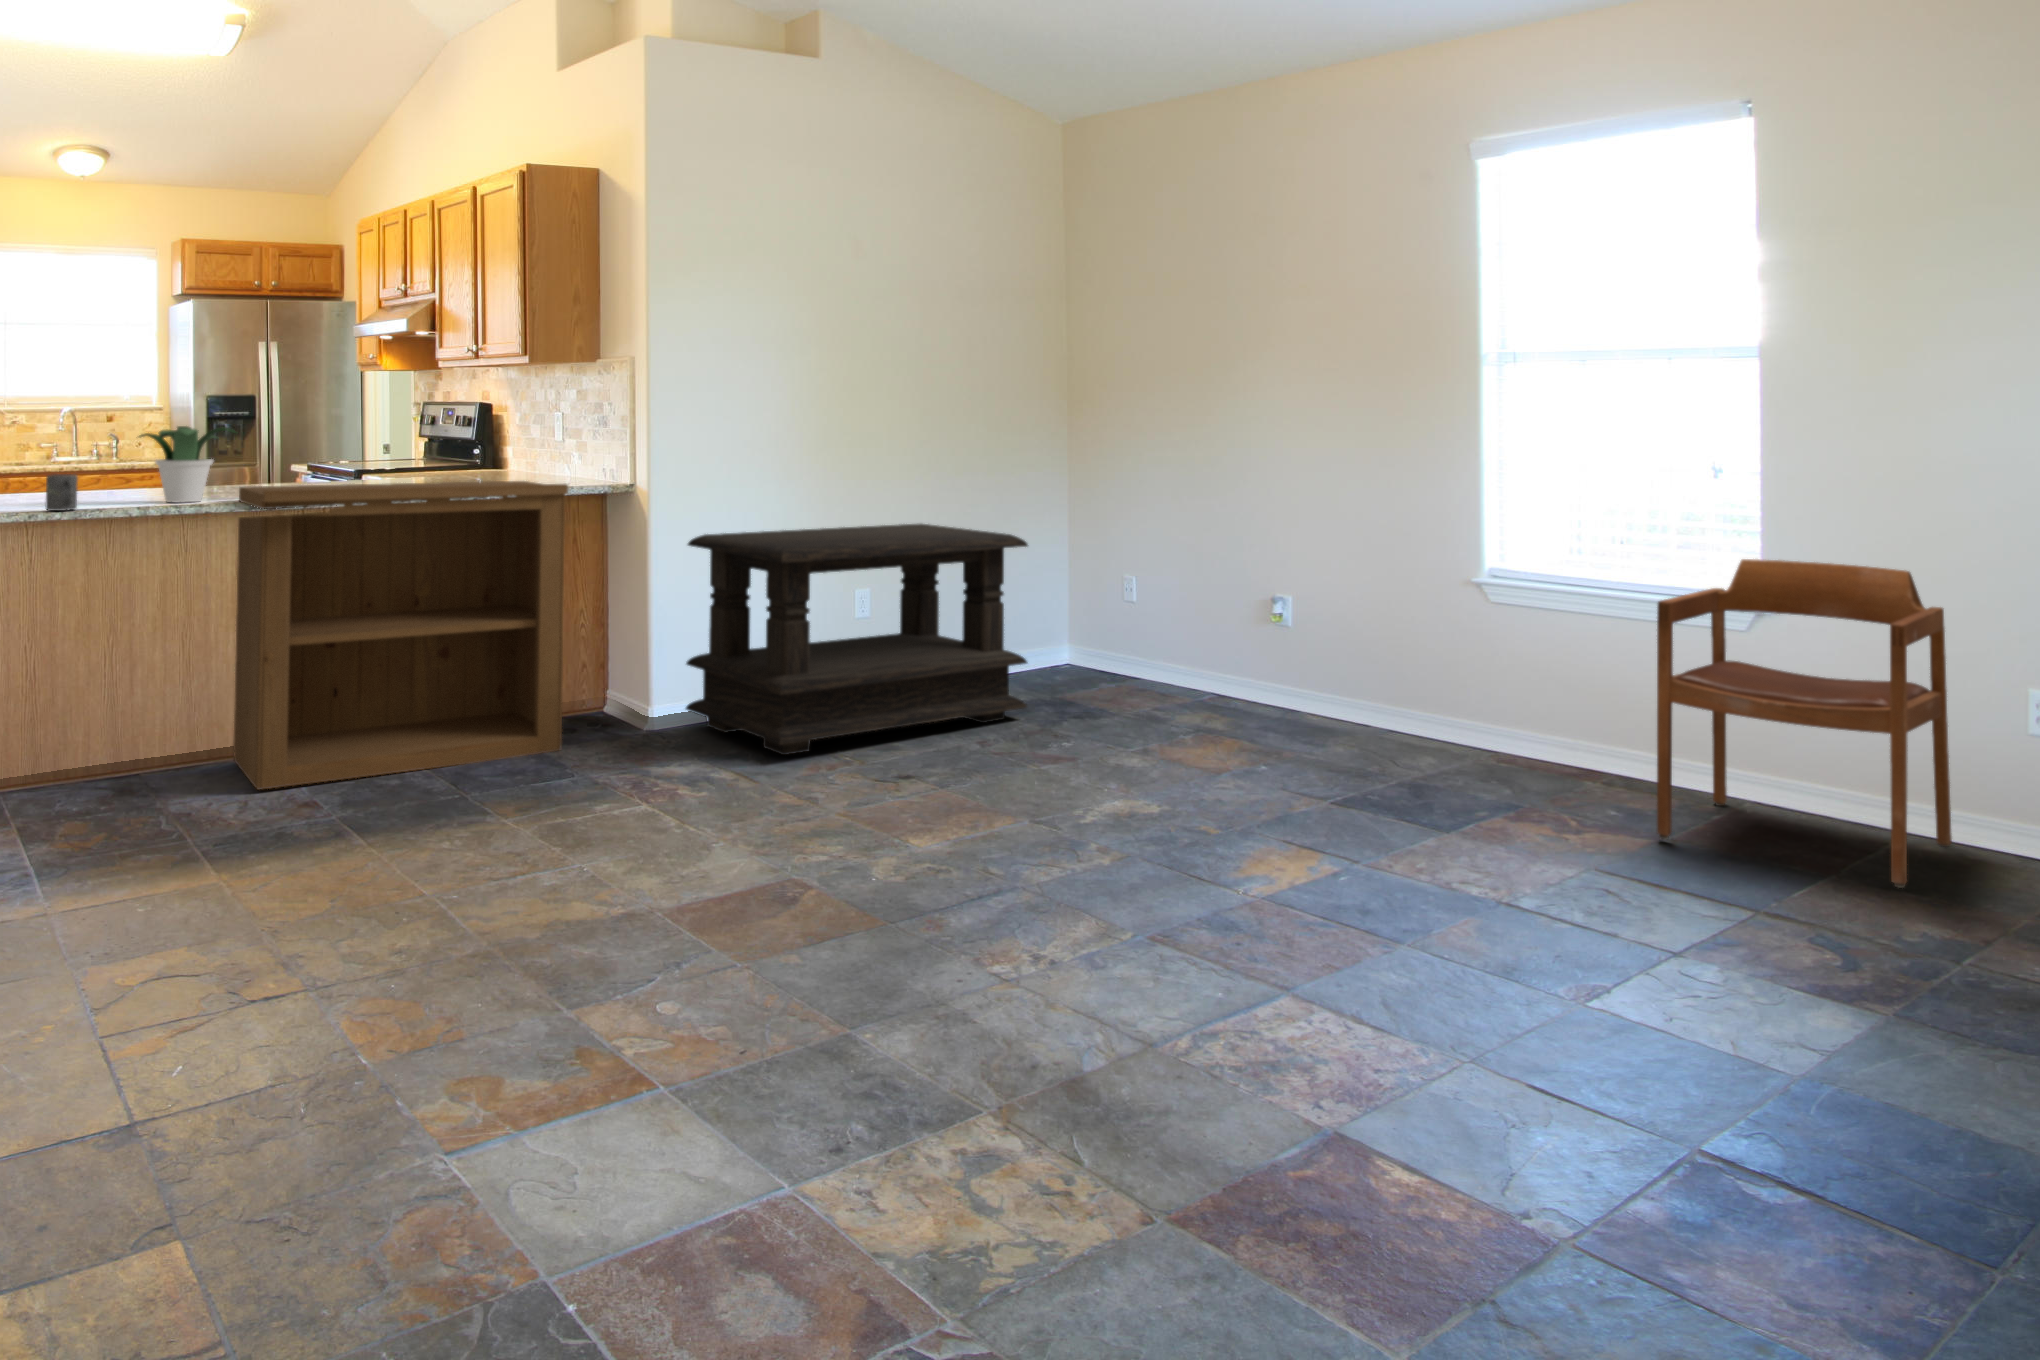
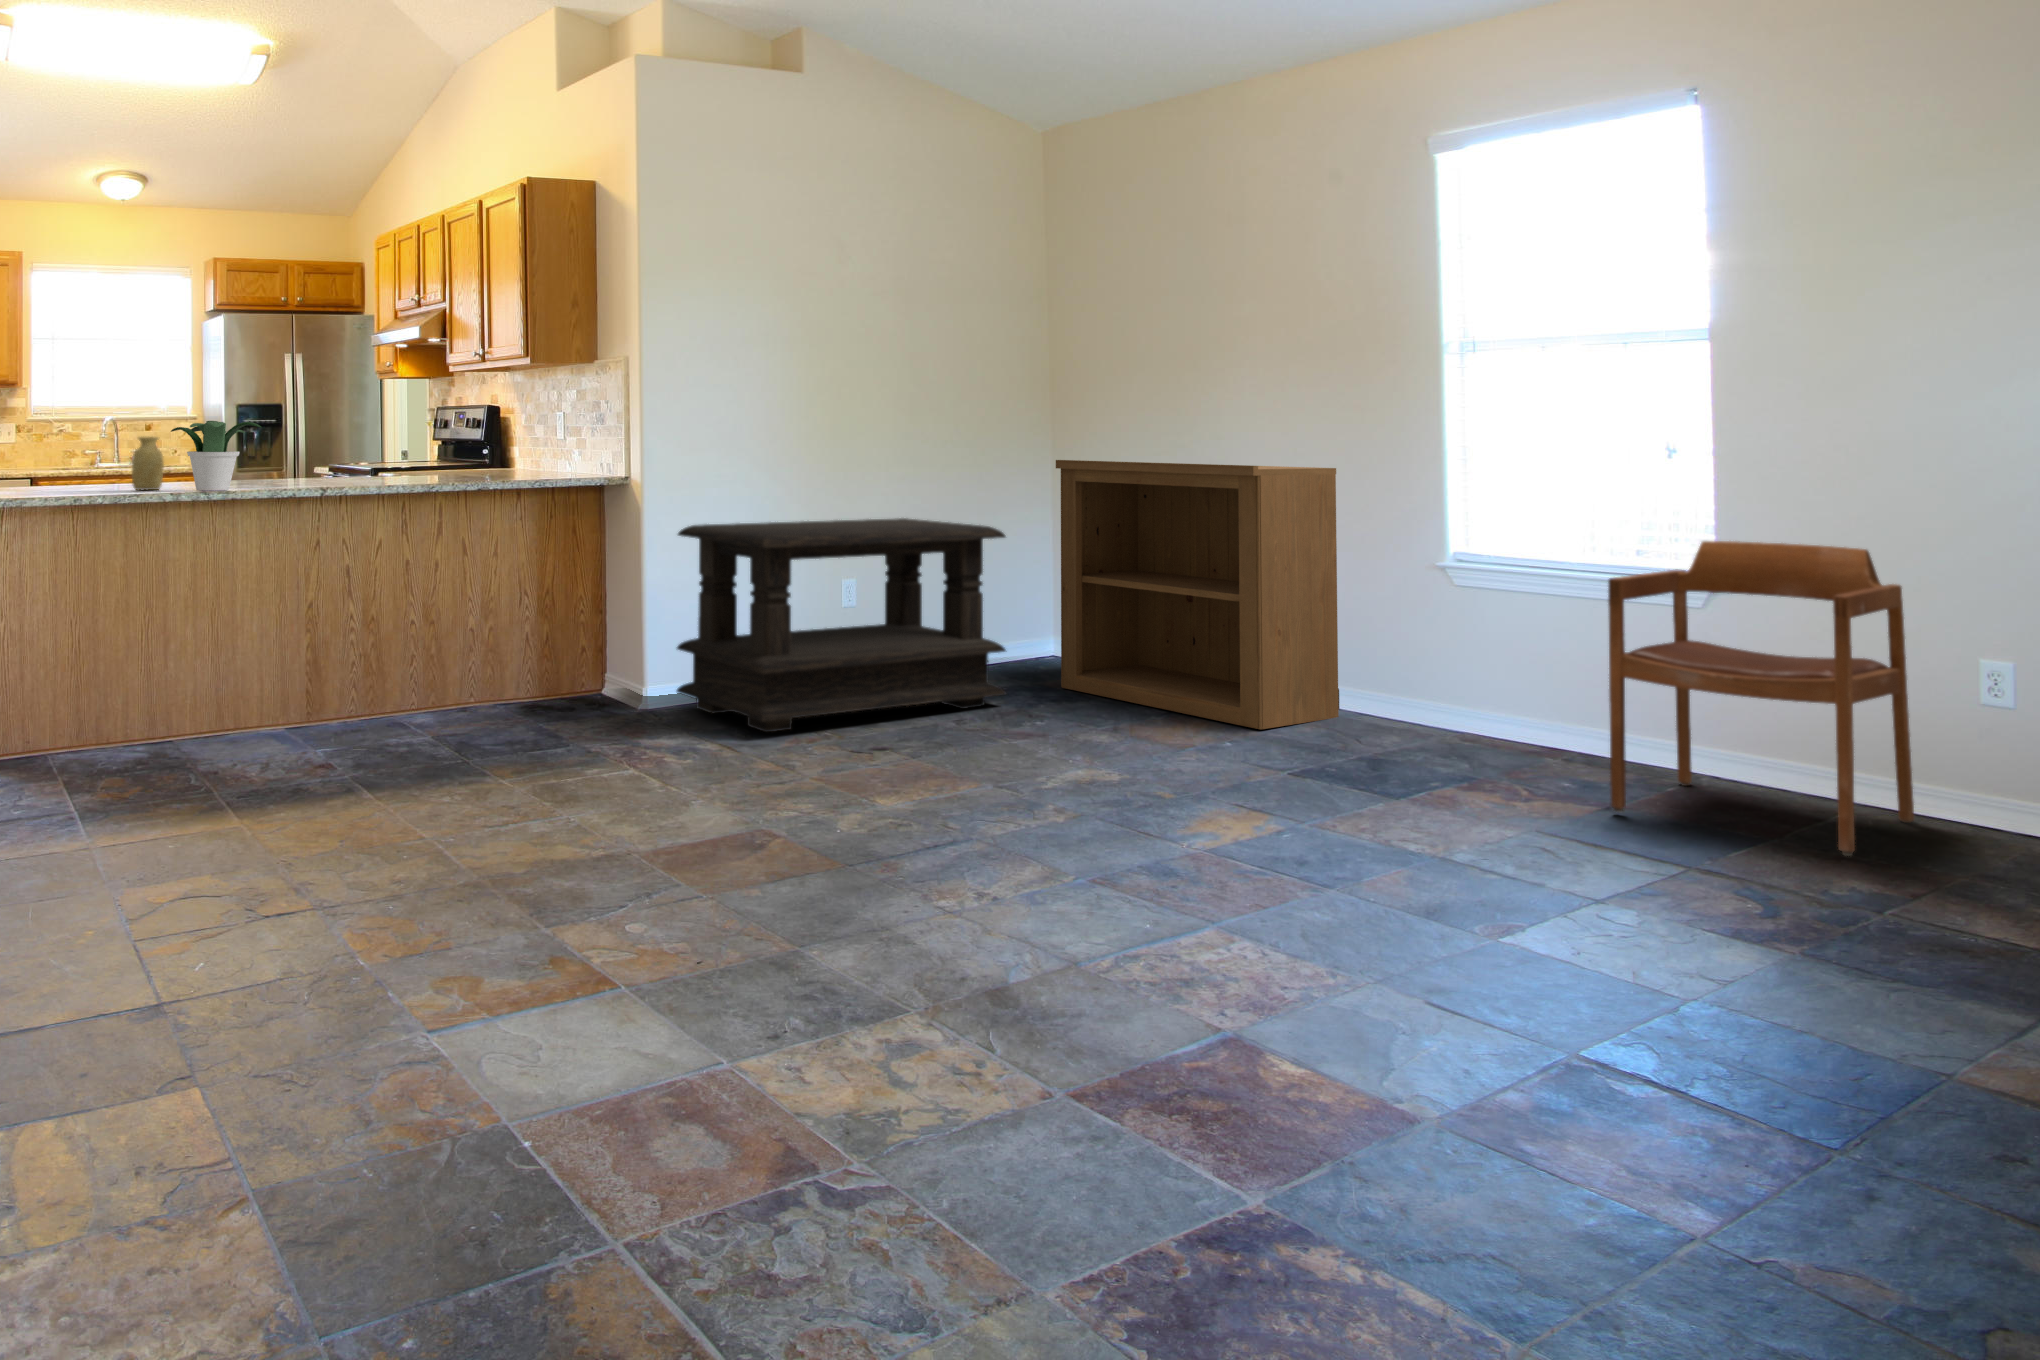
vase: none [93,442,129,501] -> present [132,437,164,490]
mug: present [46,474,78,511] -> none [90,463,118,496]
bookshelf: present [233,481,568,790] -> present [1056,460,1340,729]

